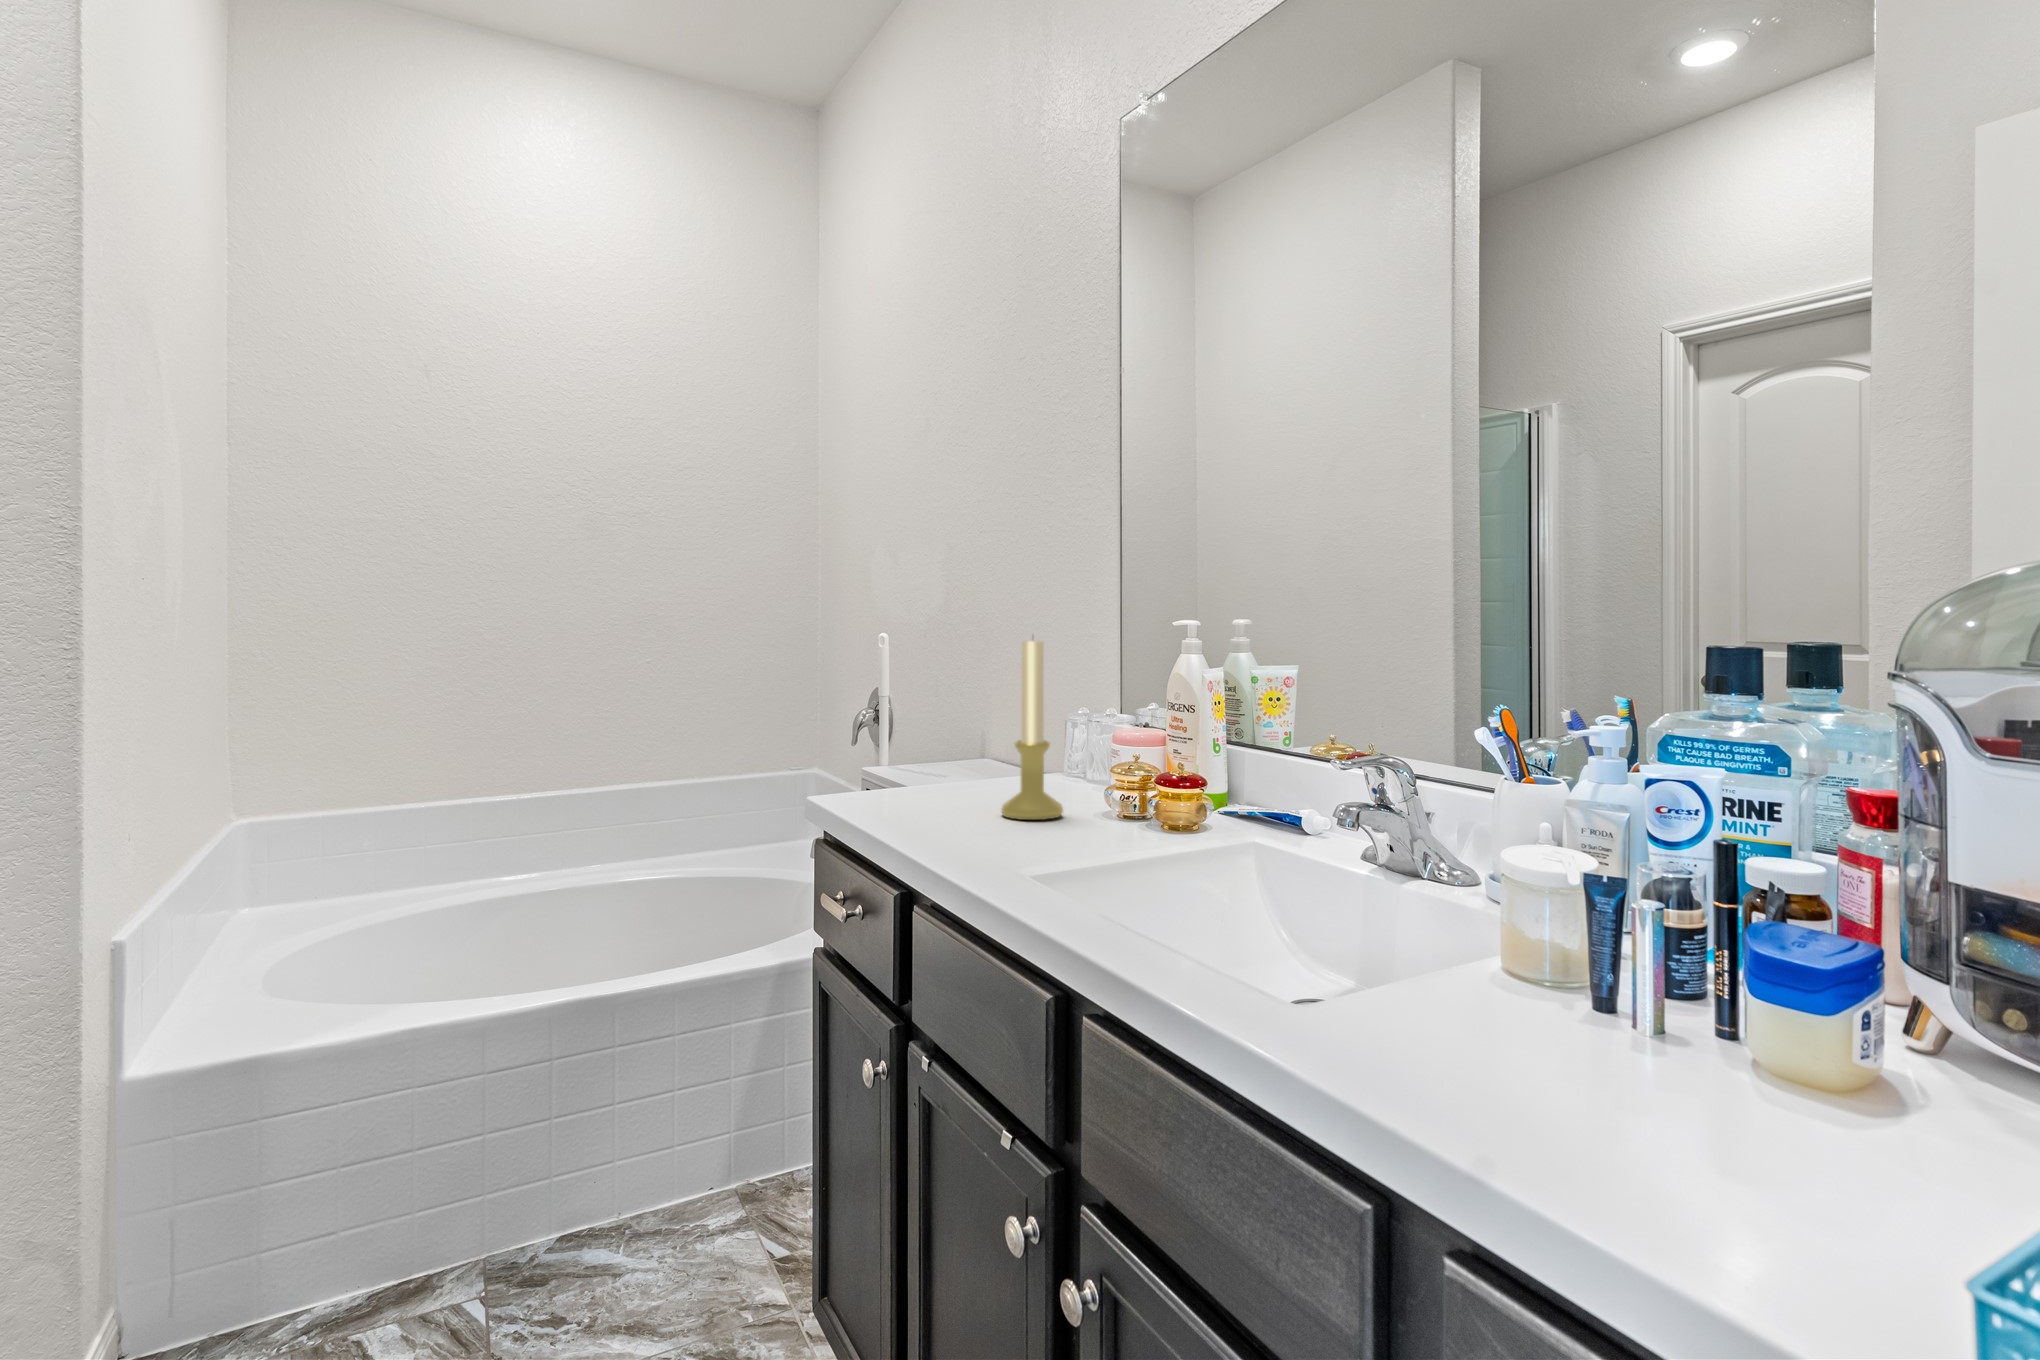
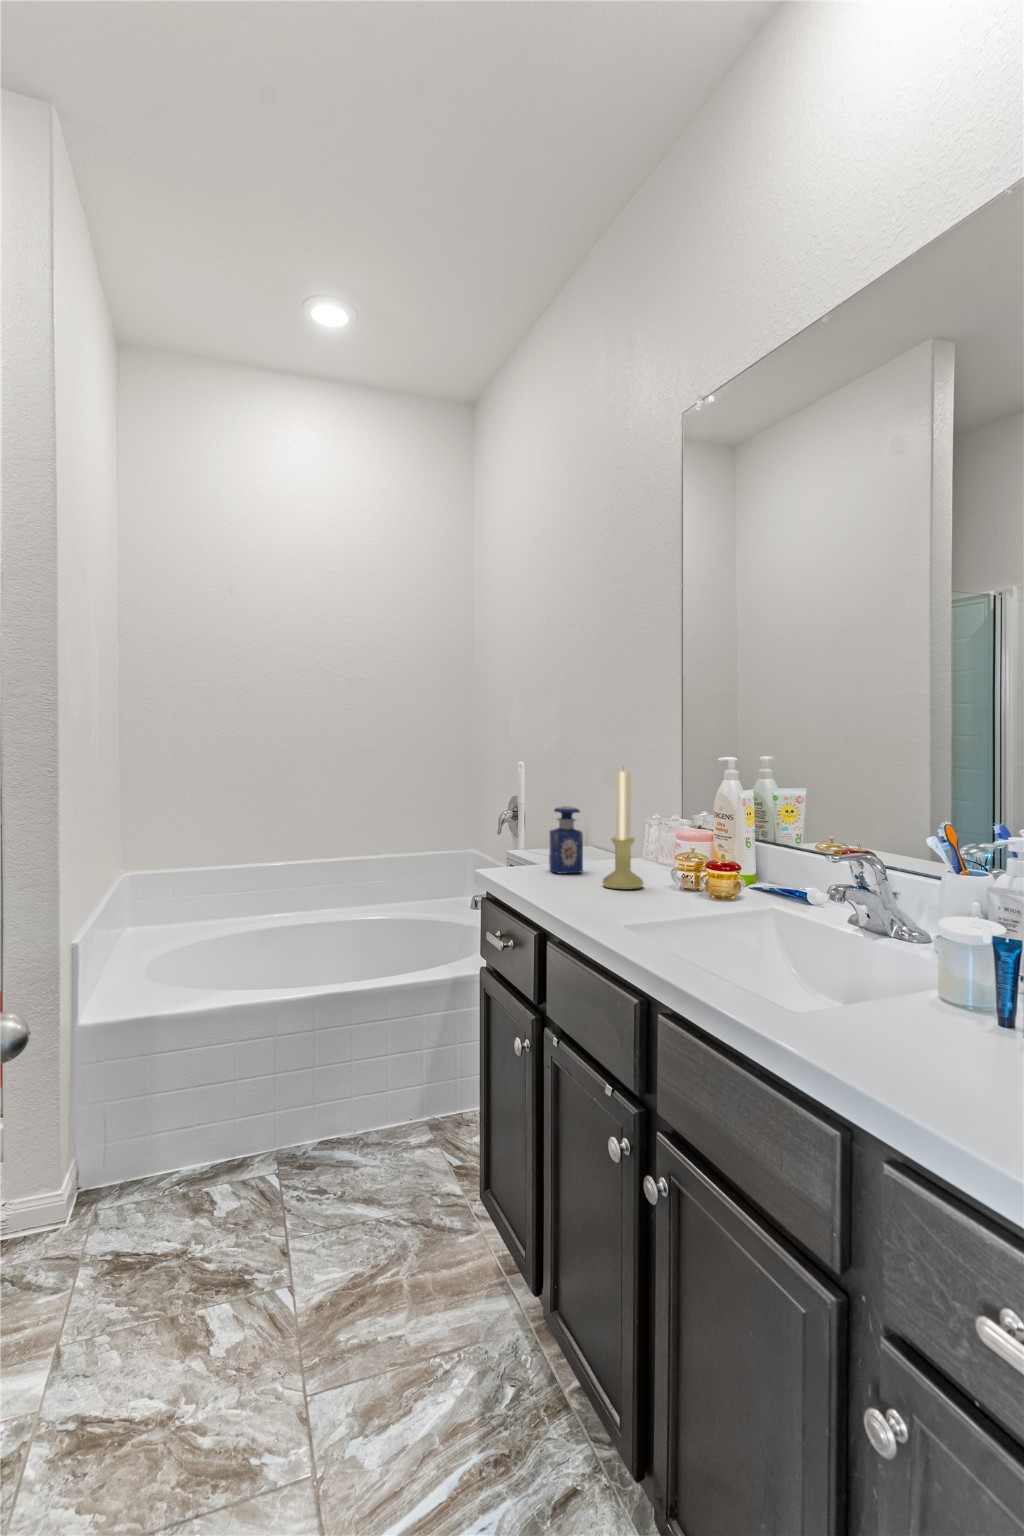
perfume bottle: none [922,697,973,799] -> present [549,806,583,873]

